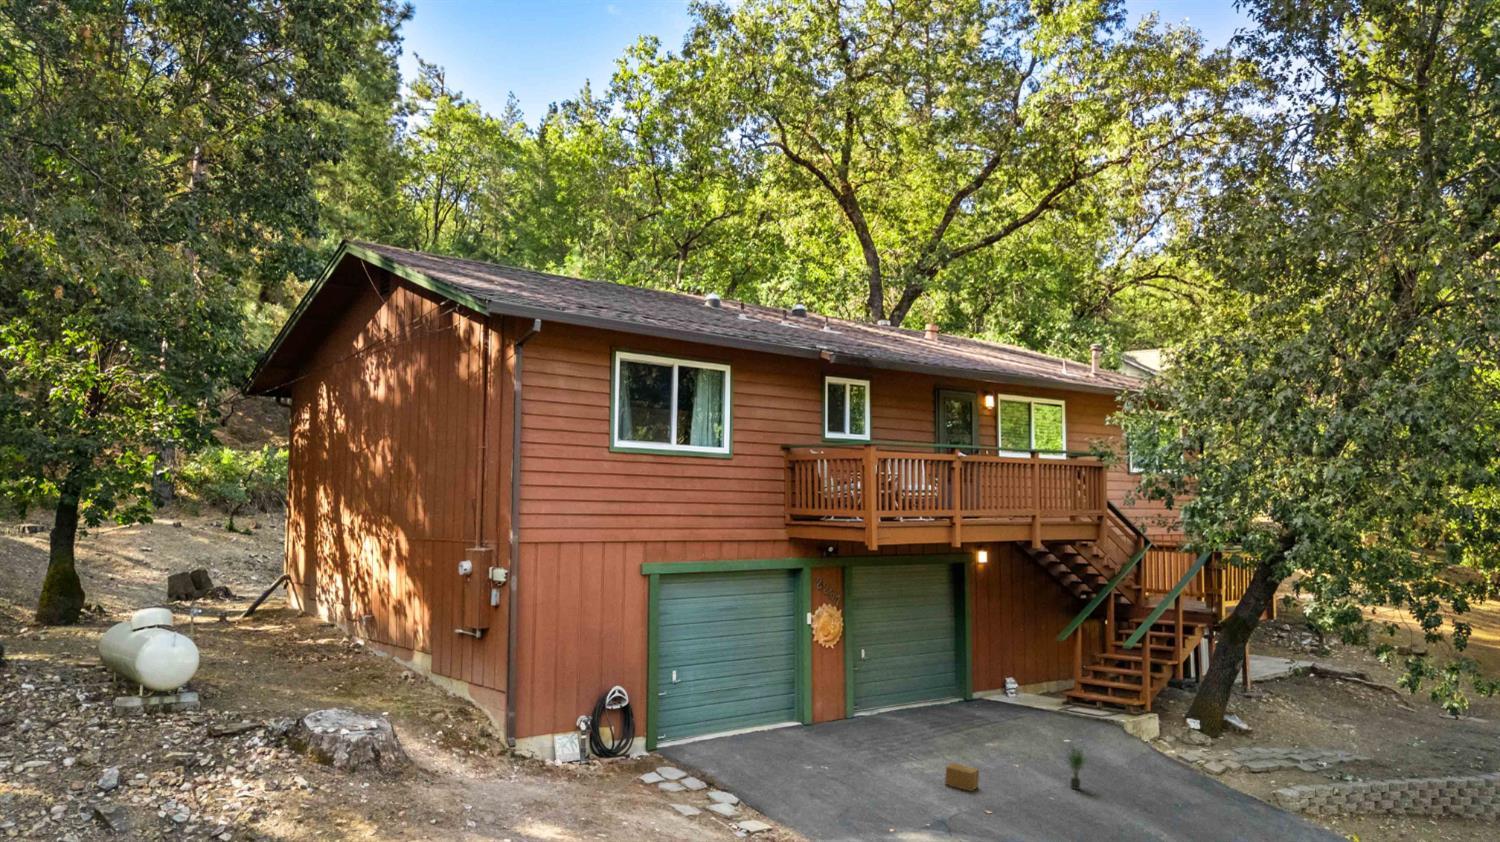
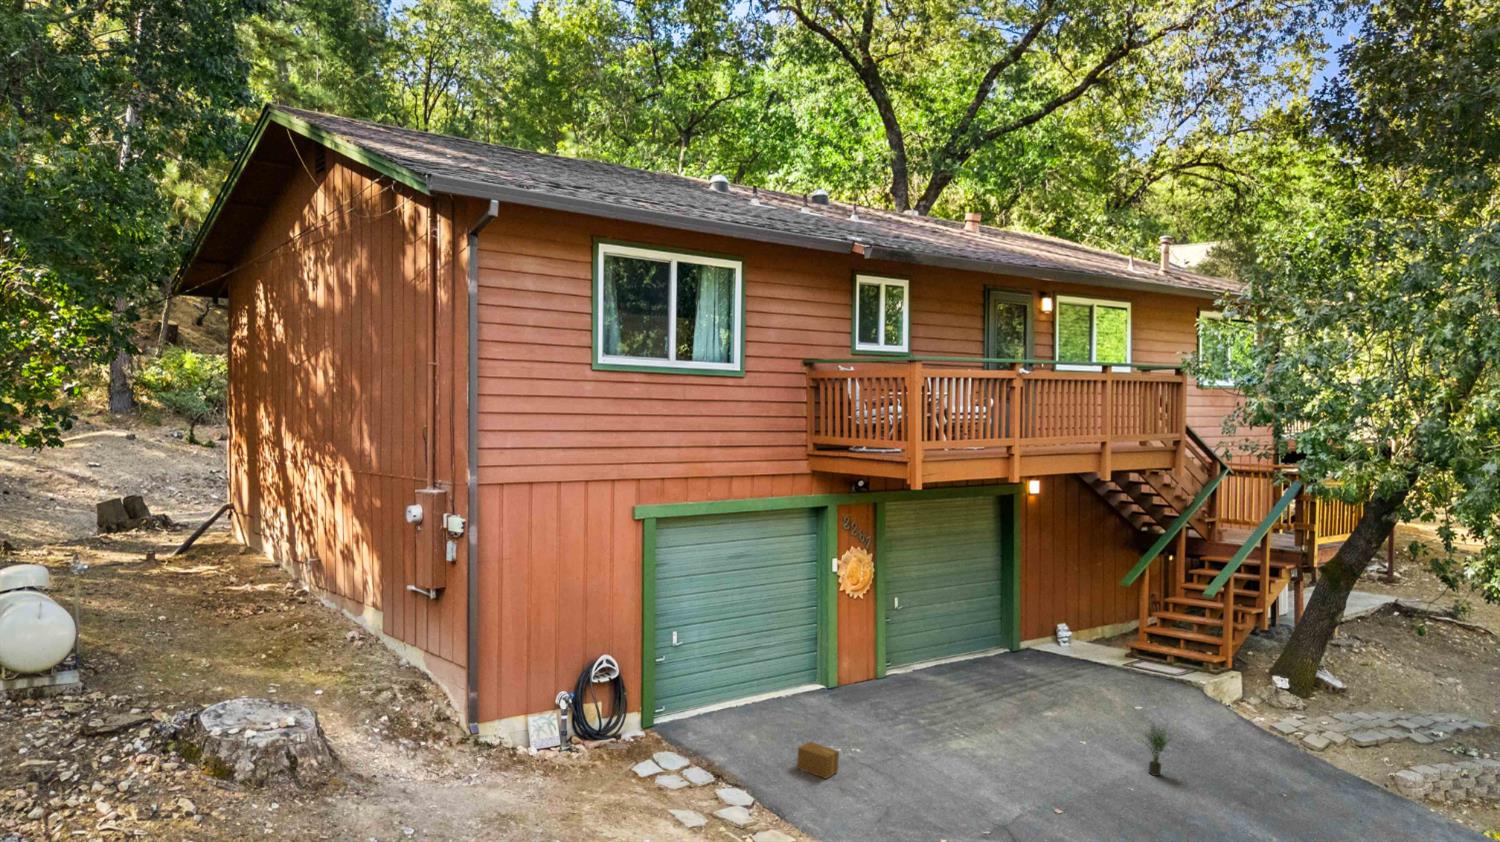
cardboard box: present [945,763,979,791] -> present [797,742,839,778]

